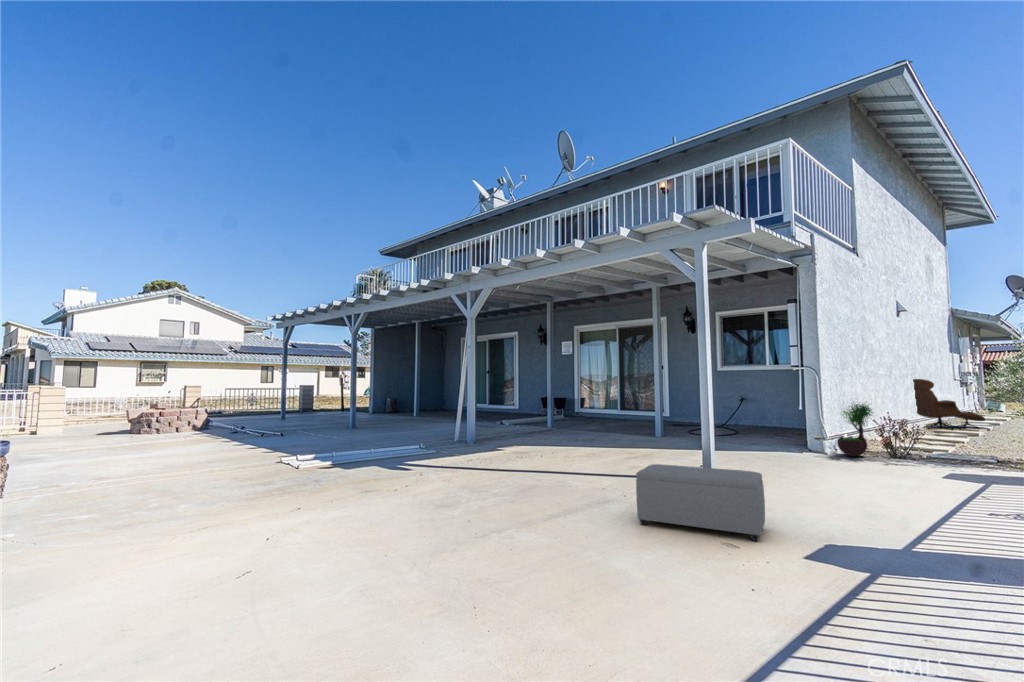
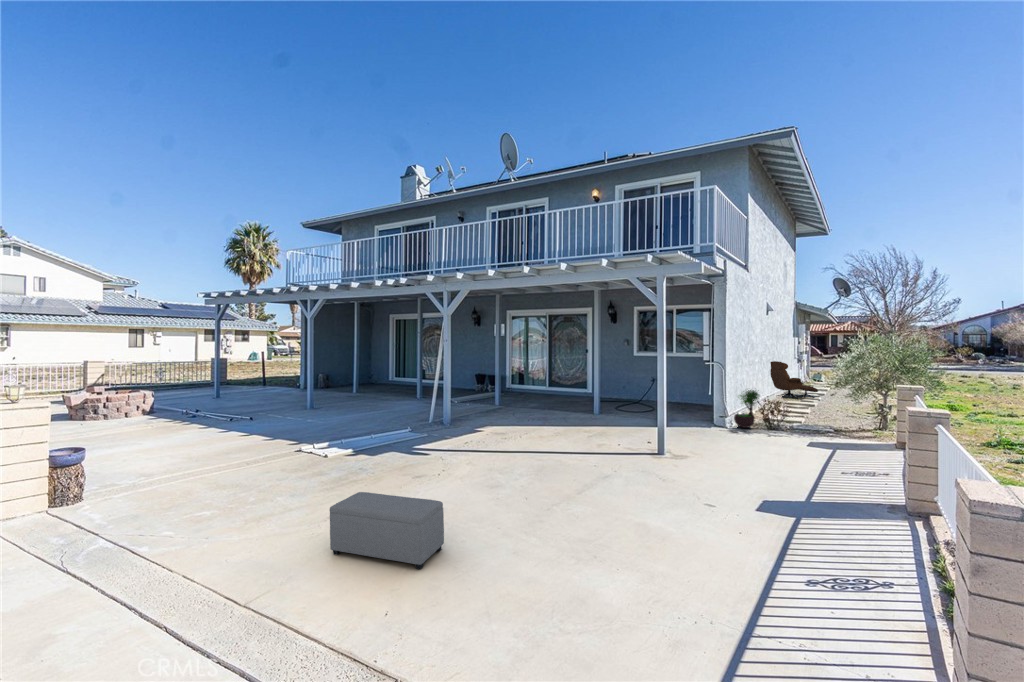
ottoman: present [636,464,765,541] -> present [330,492,444,569]

